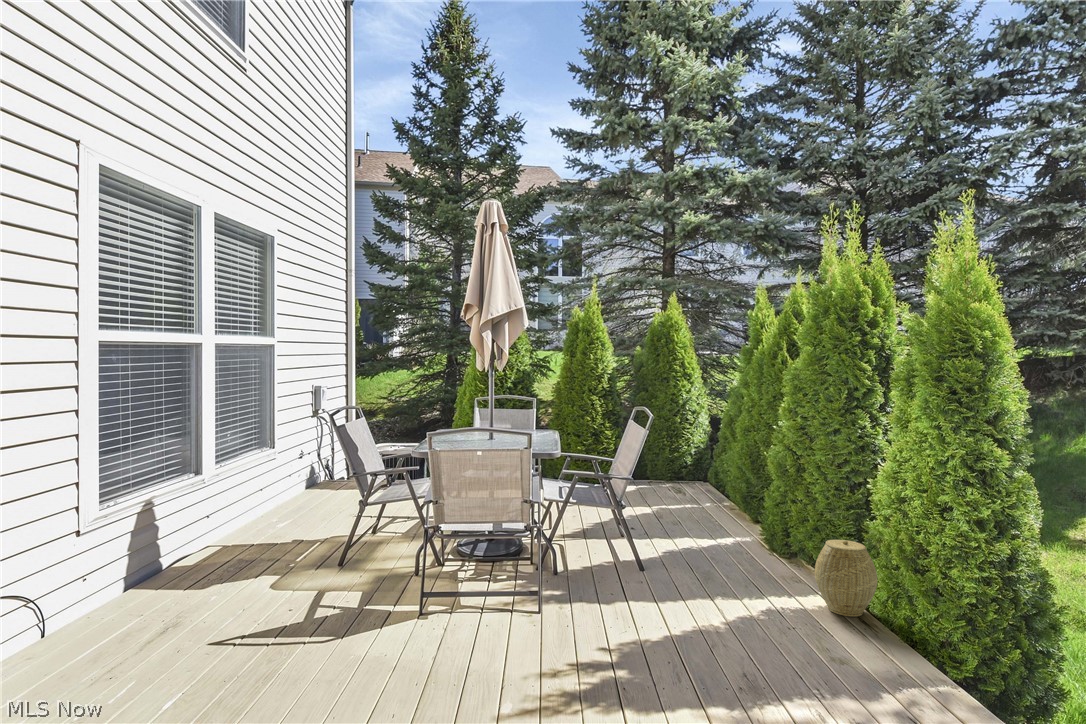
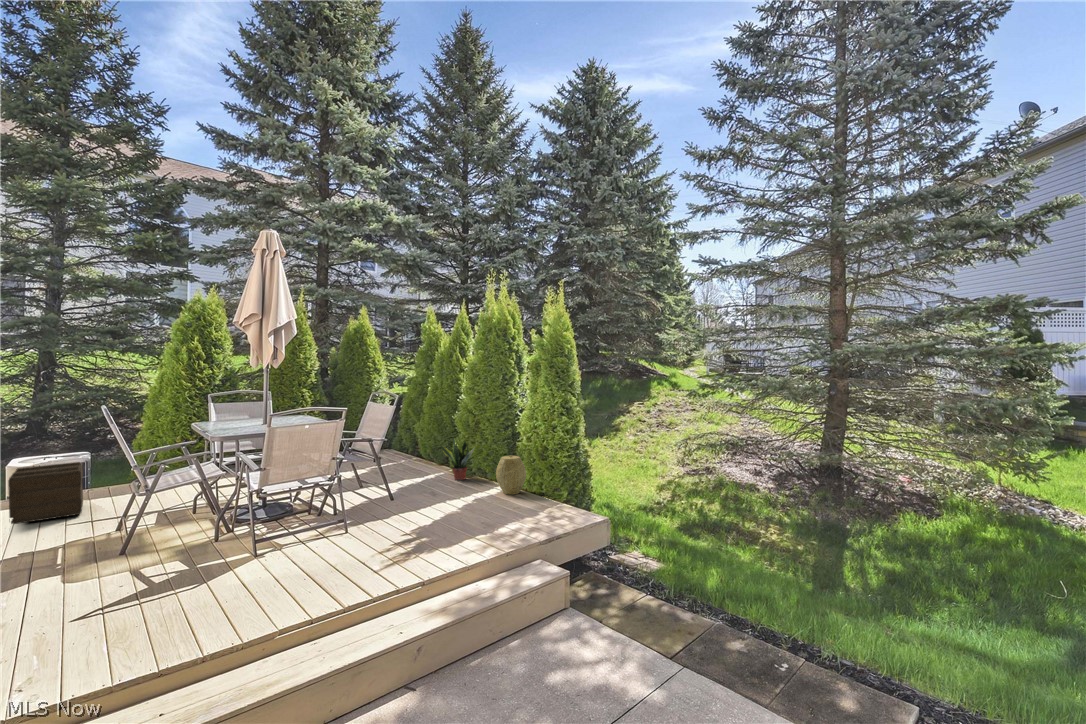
wooden crate: none [265,458,343,516] -> present [8,462,83,524]
potted plant: none [734,484,794,560] -> present [441,437,474,480]

